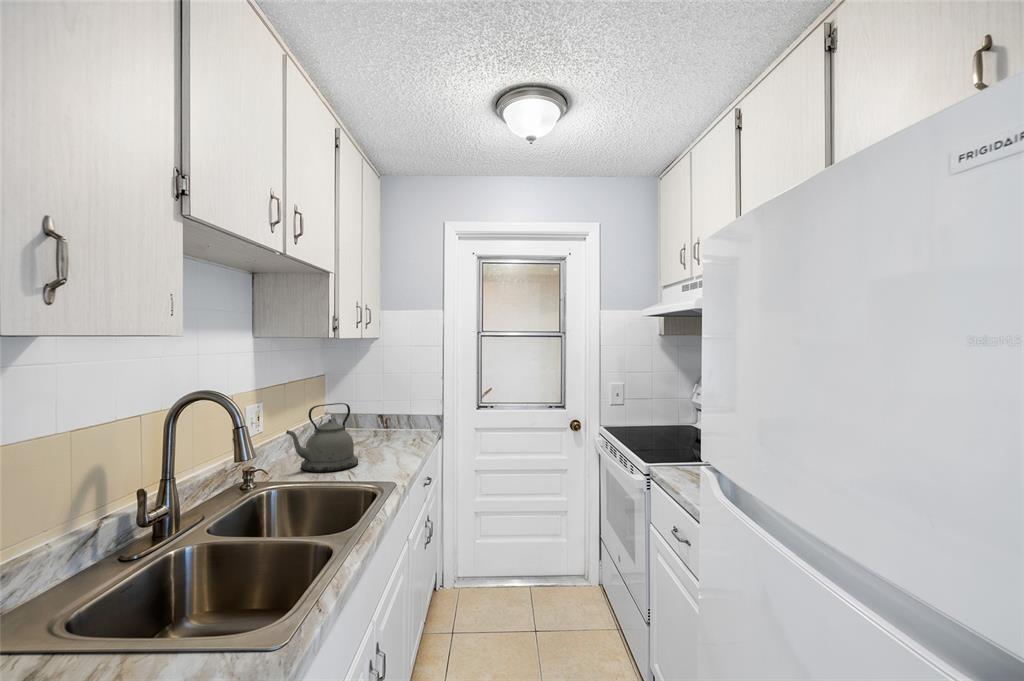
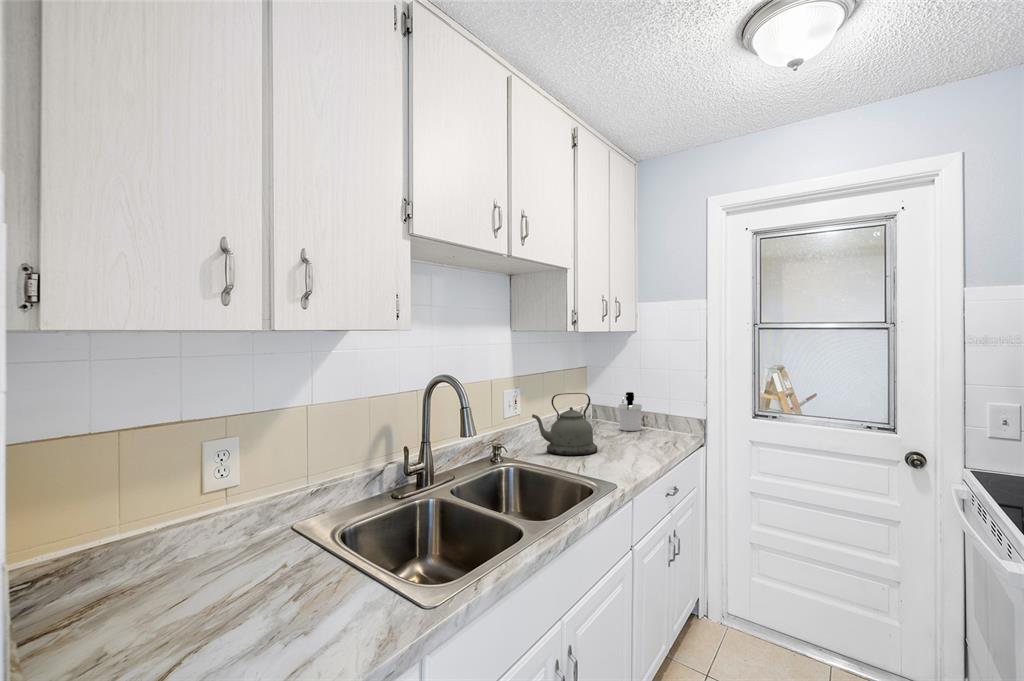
soap dispenser: none [364,397,387,437] -> present [619,392,642,431]

